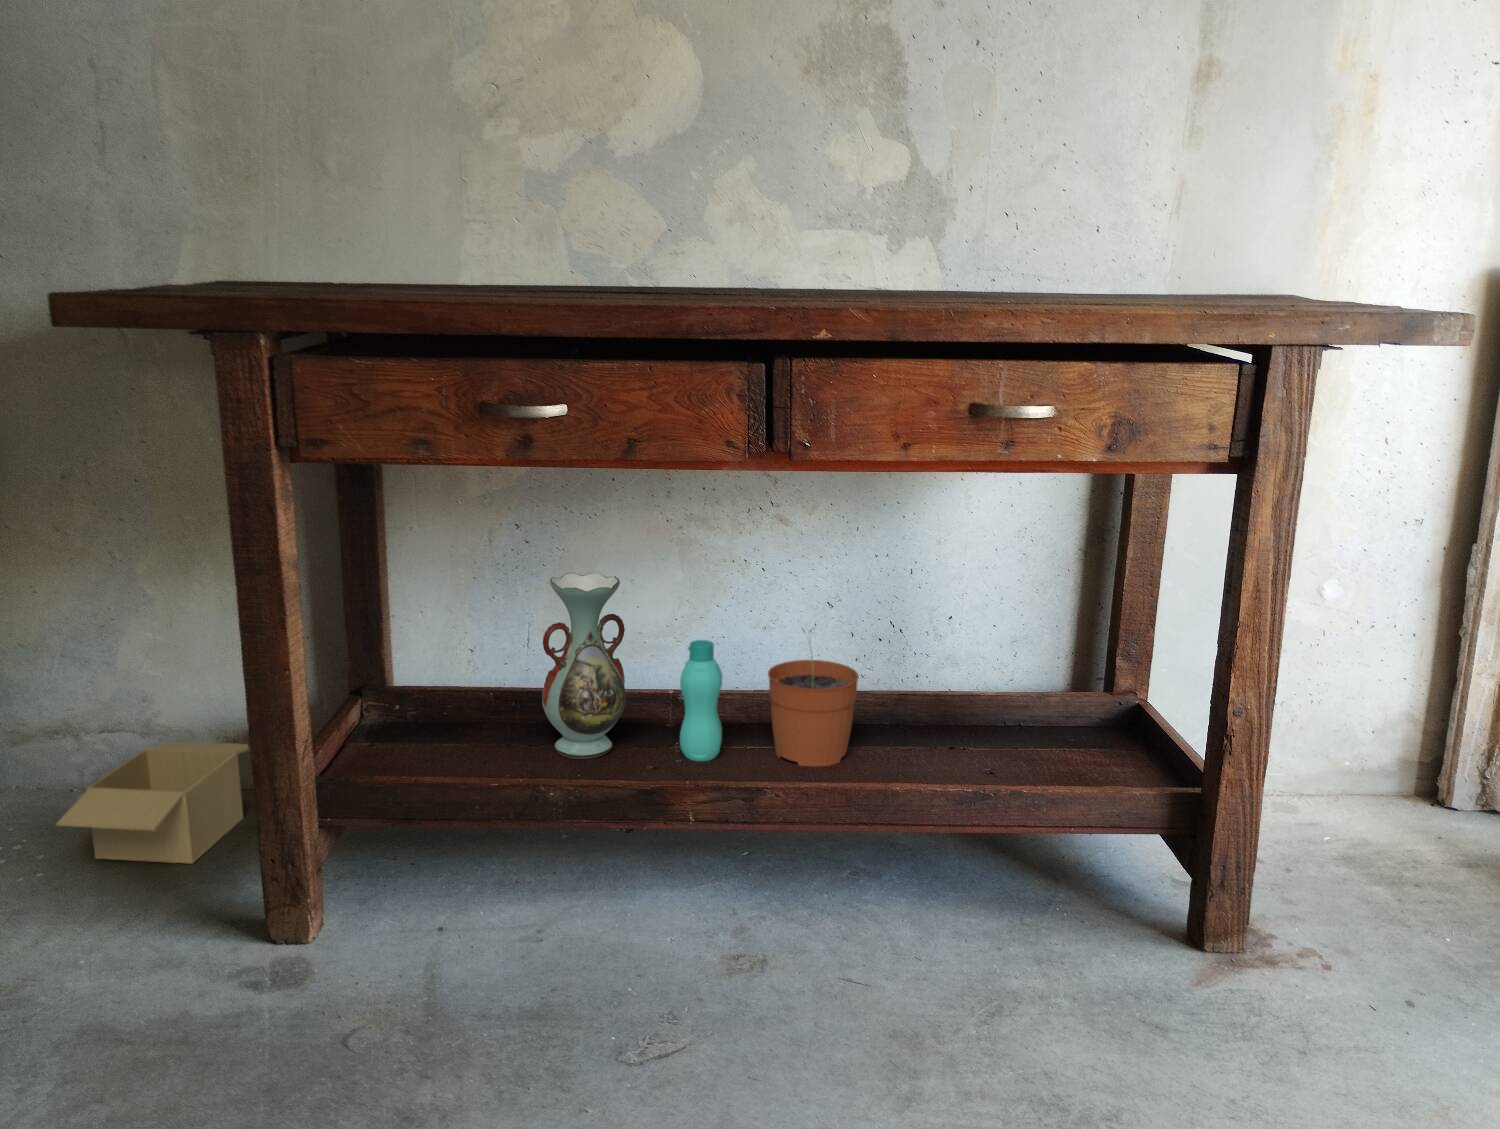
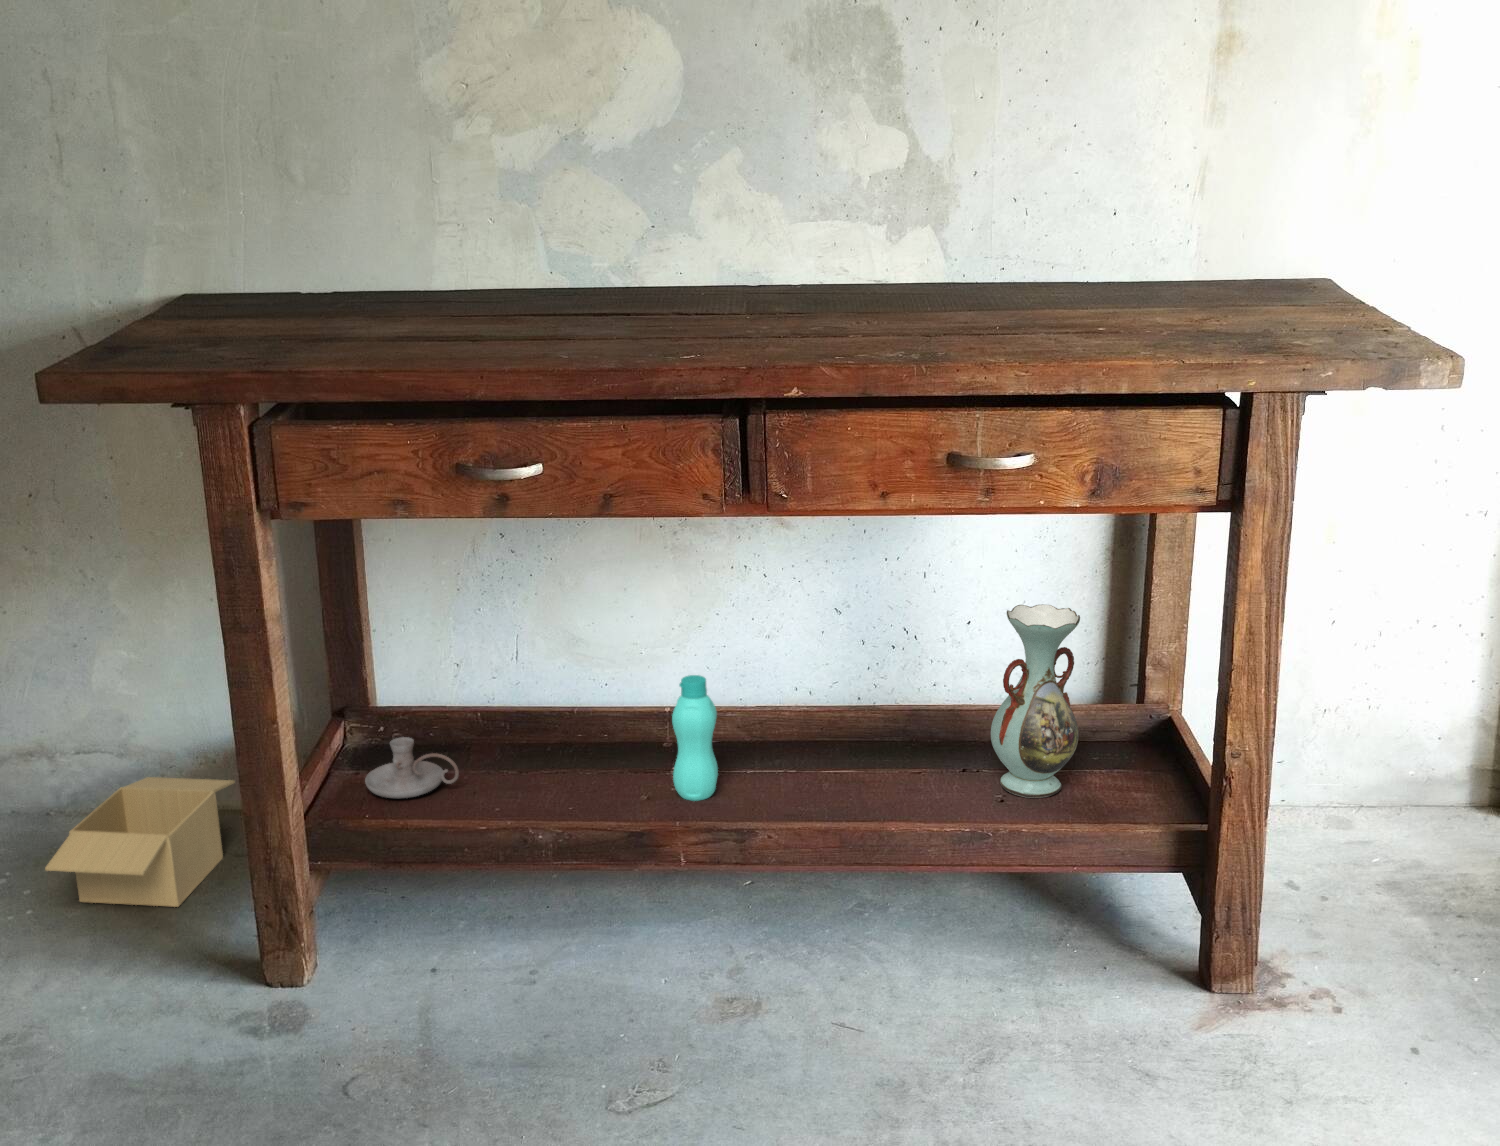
decorative vase: present [542,573,626,759] -> present [991,604,1080,798]
plant pot: present [768,630,859,766] -> none [764,660,860,806]
candle holder: none [380,699,472,757] -> present [365,737,459,798]

